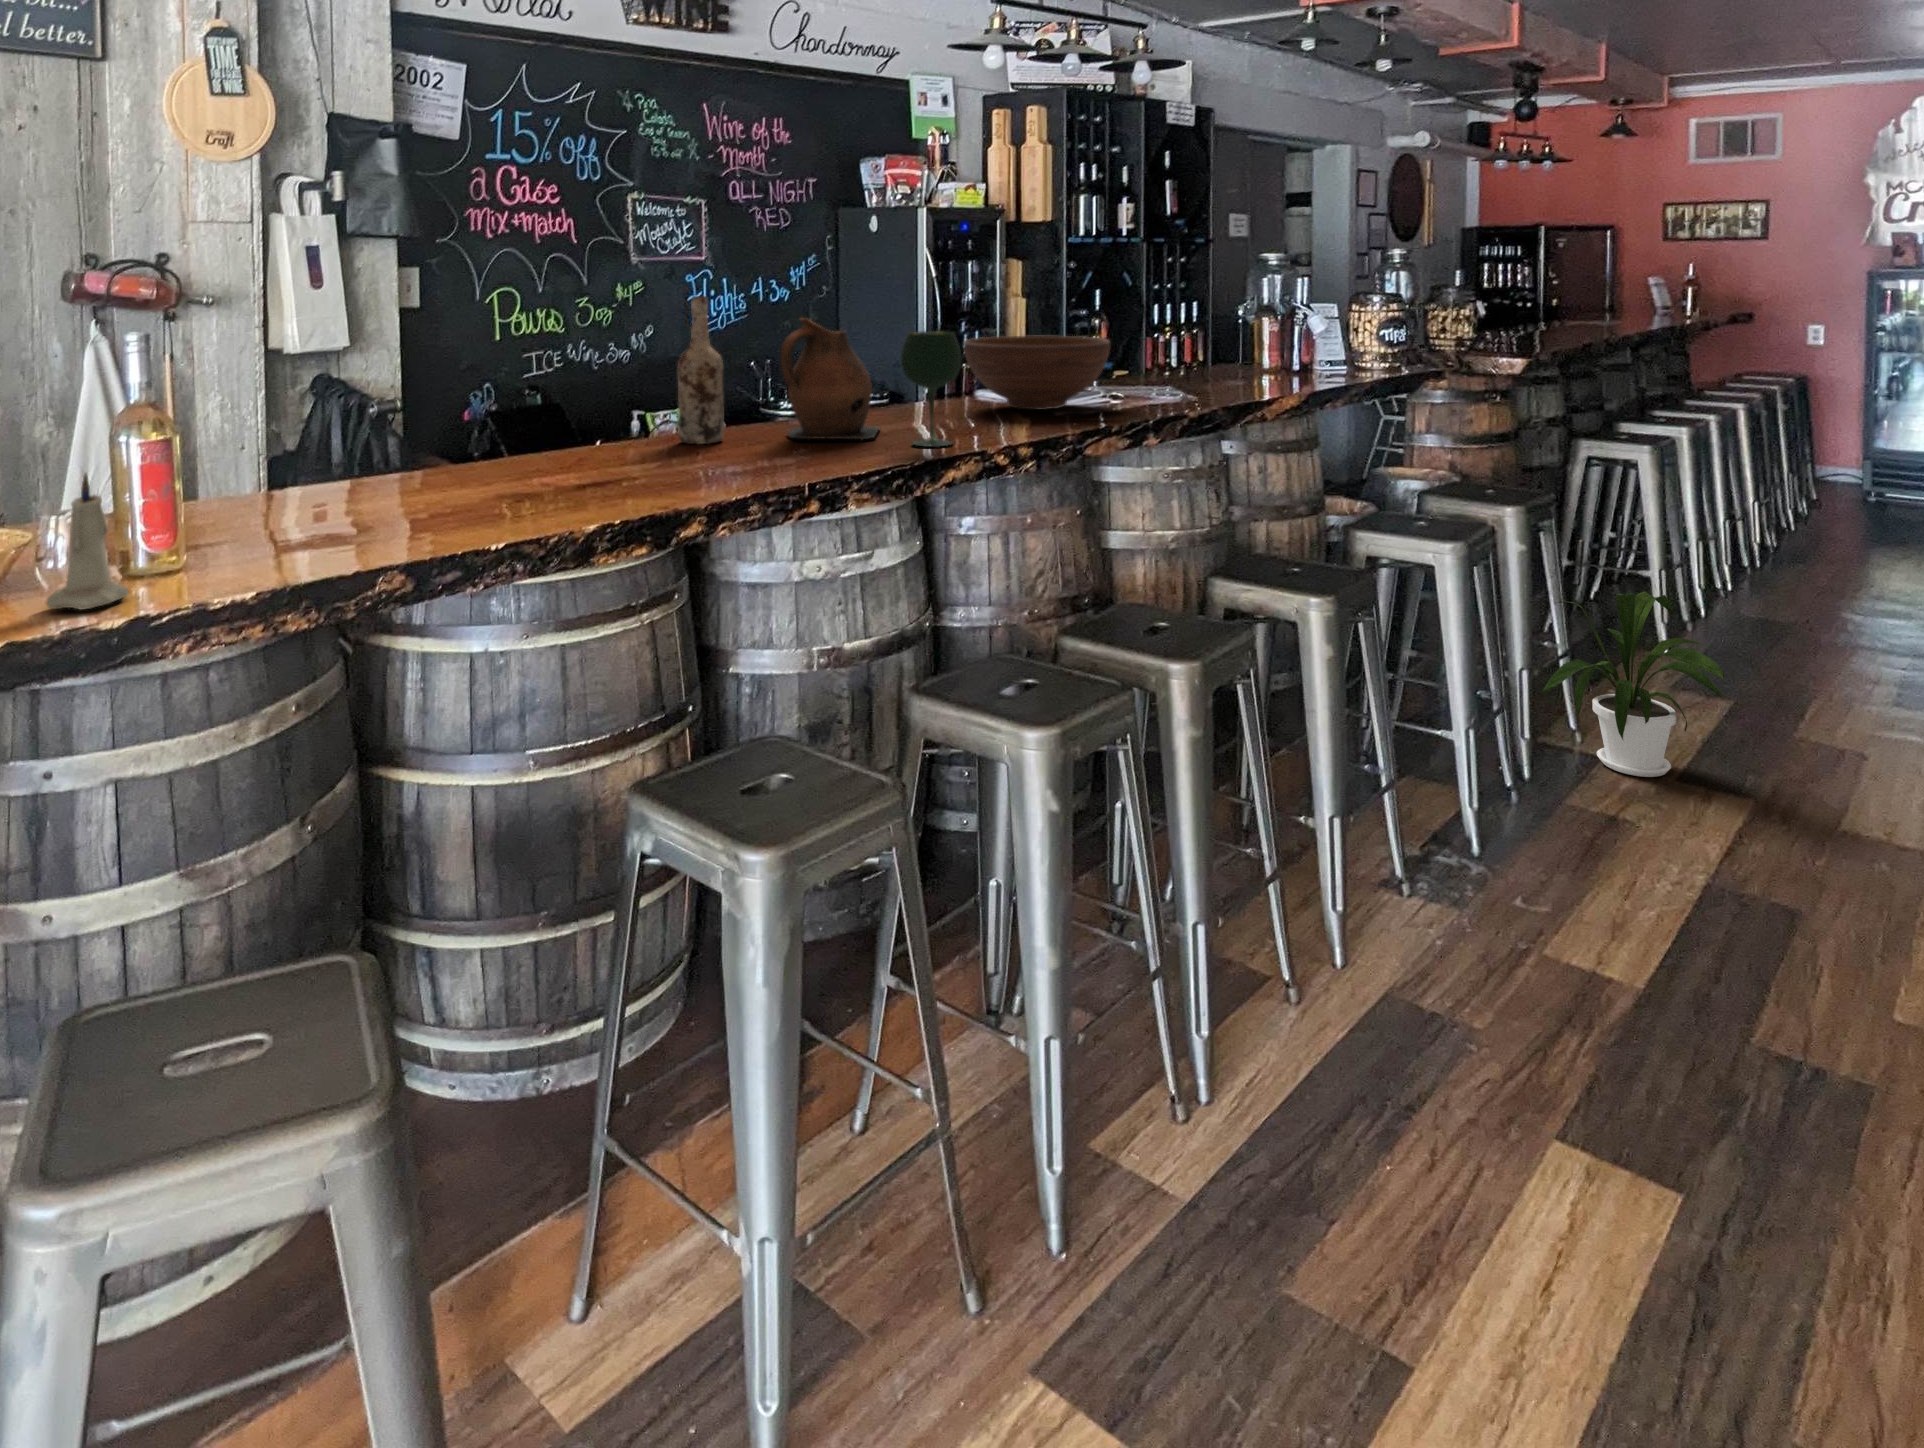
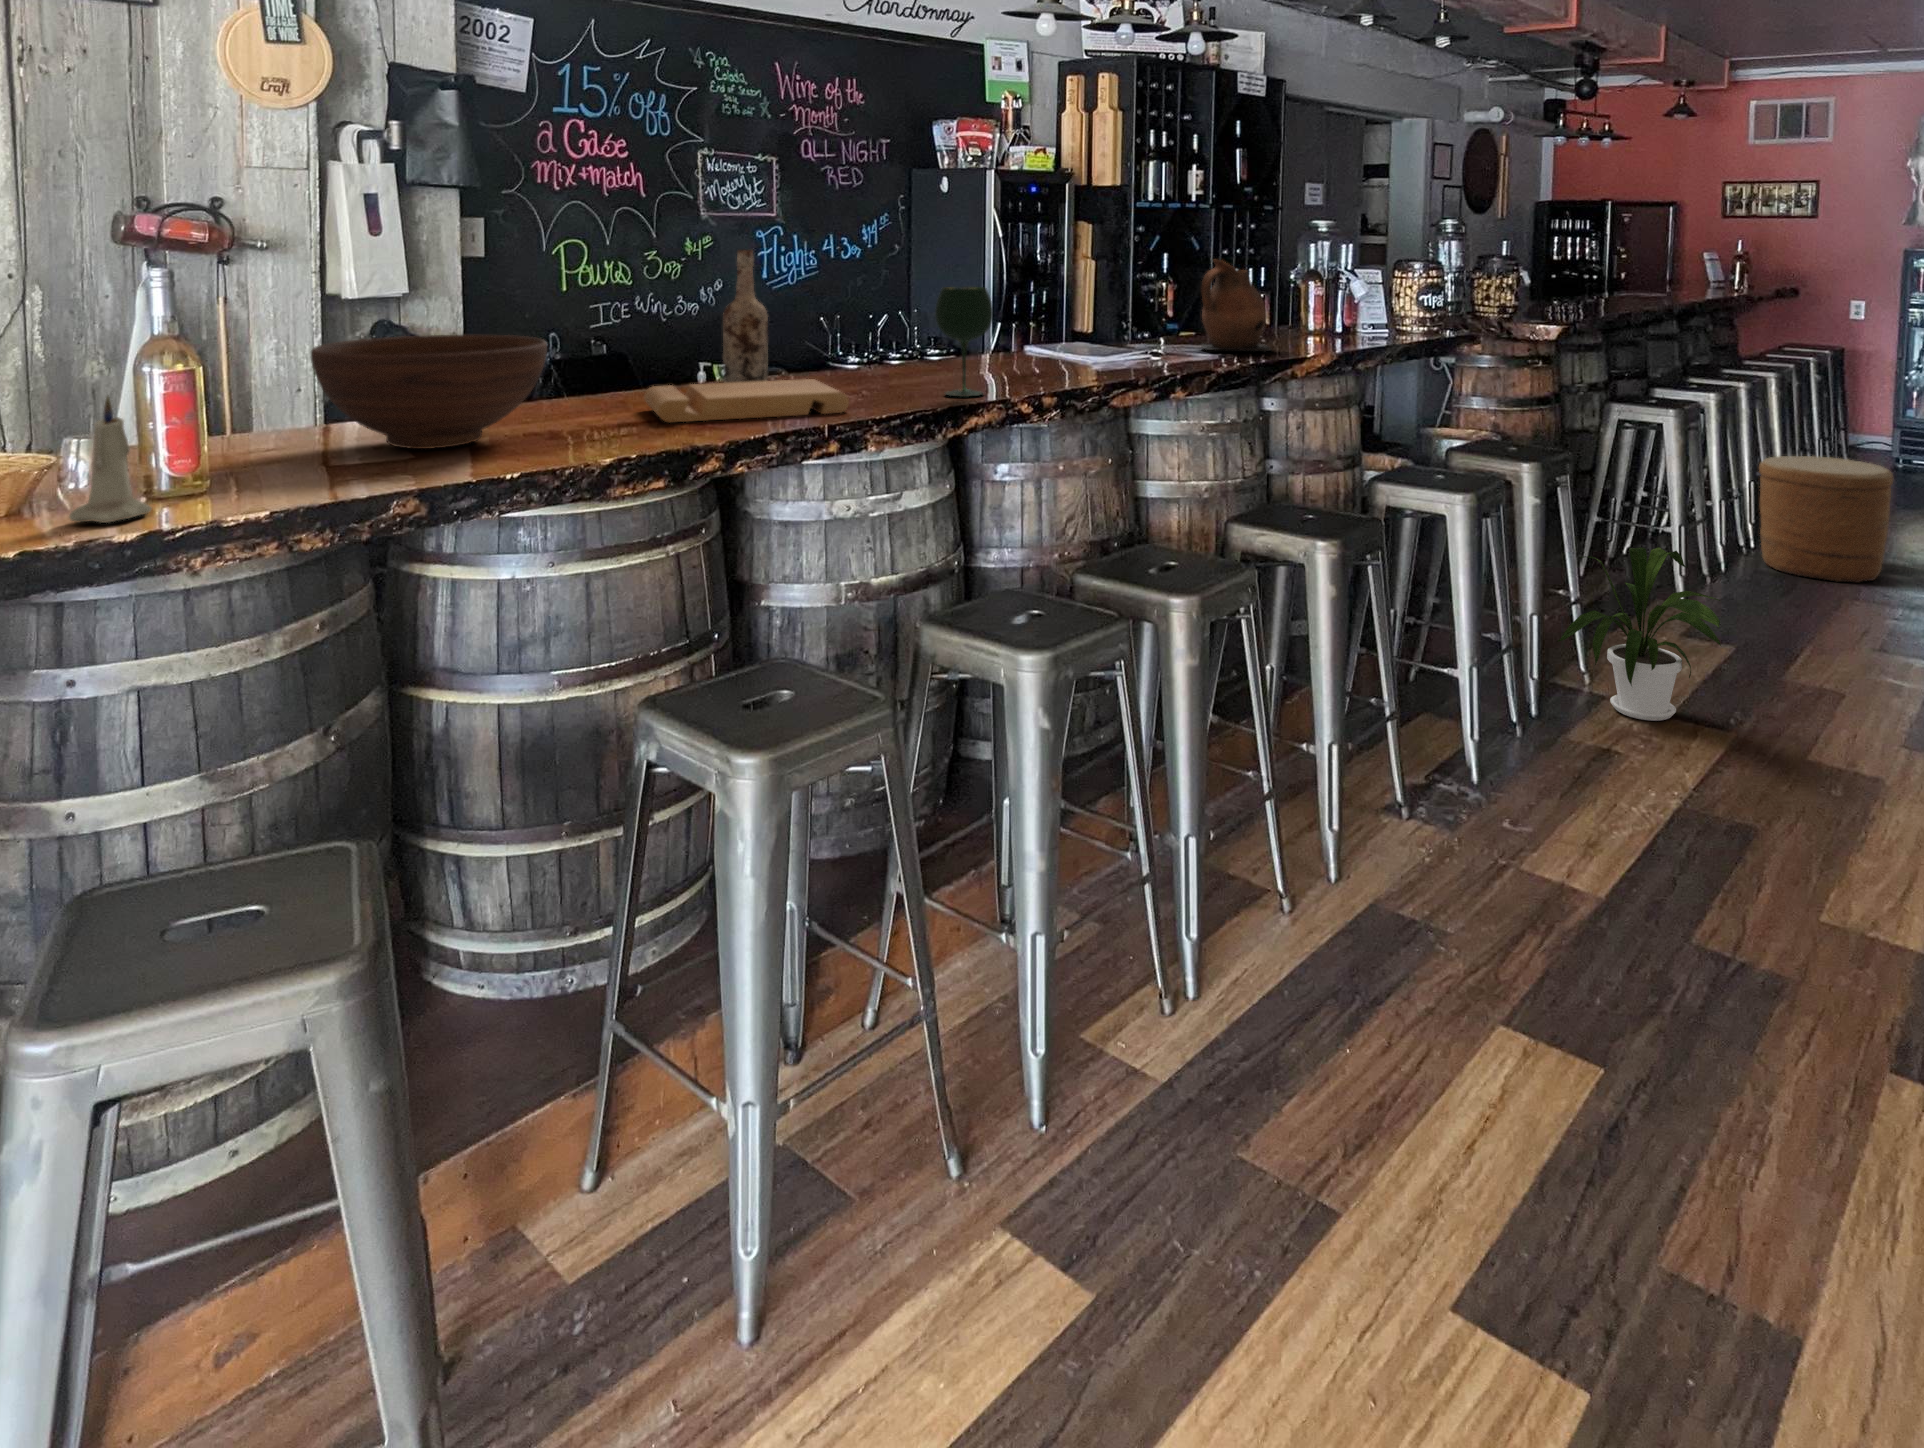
ceramic pitcher: present [781,318,880,440] -> present [1201,260,1272,351]
fruit bowl: present [963,336,1110,410] -> present [311,335,547,449]
cutting board: none [605,430,820,480] -> present [644,379,849,423]
woven basket: none [1716,487,1866,622] -> present [1759,456,1893,583]

